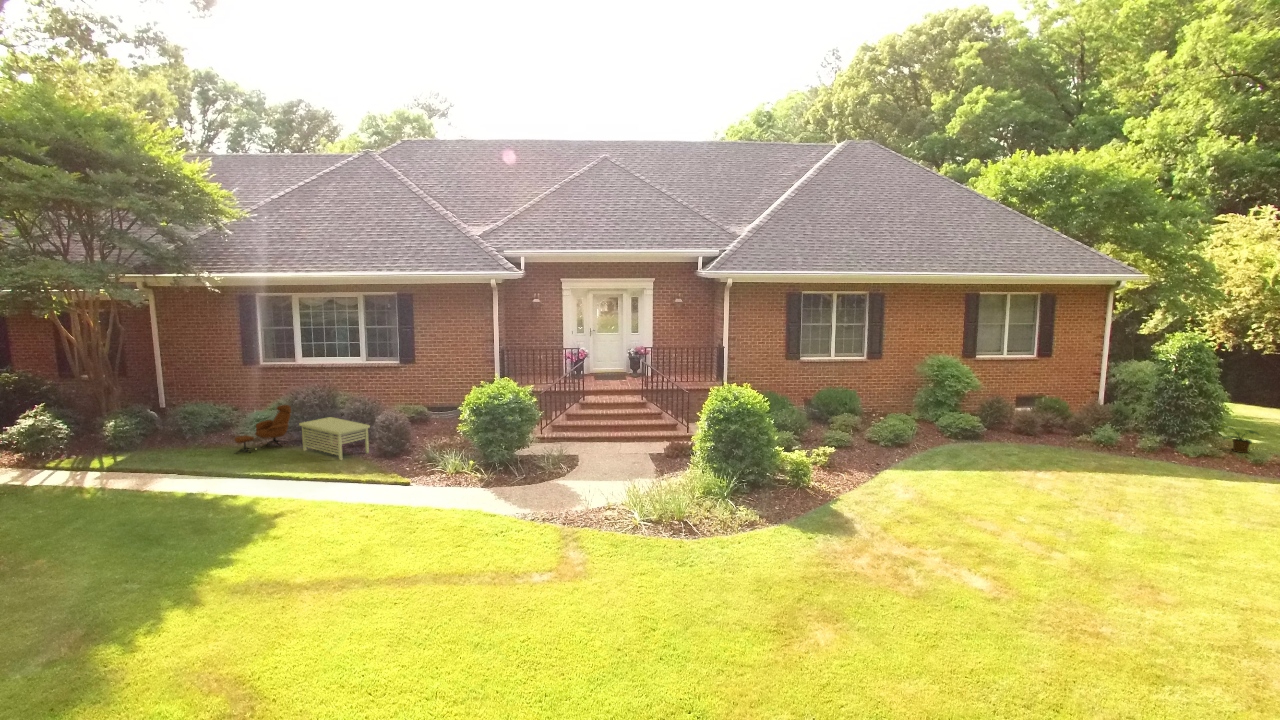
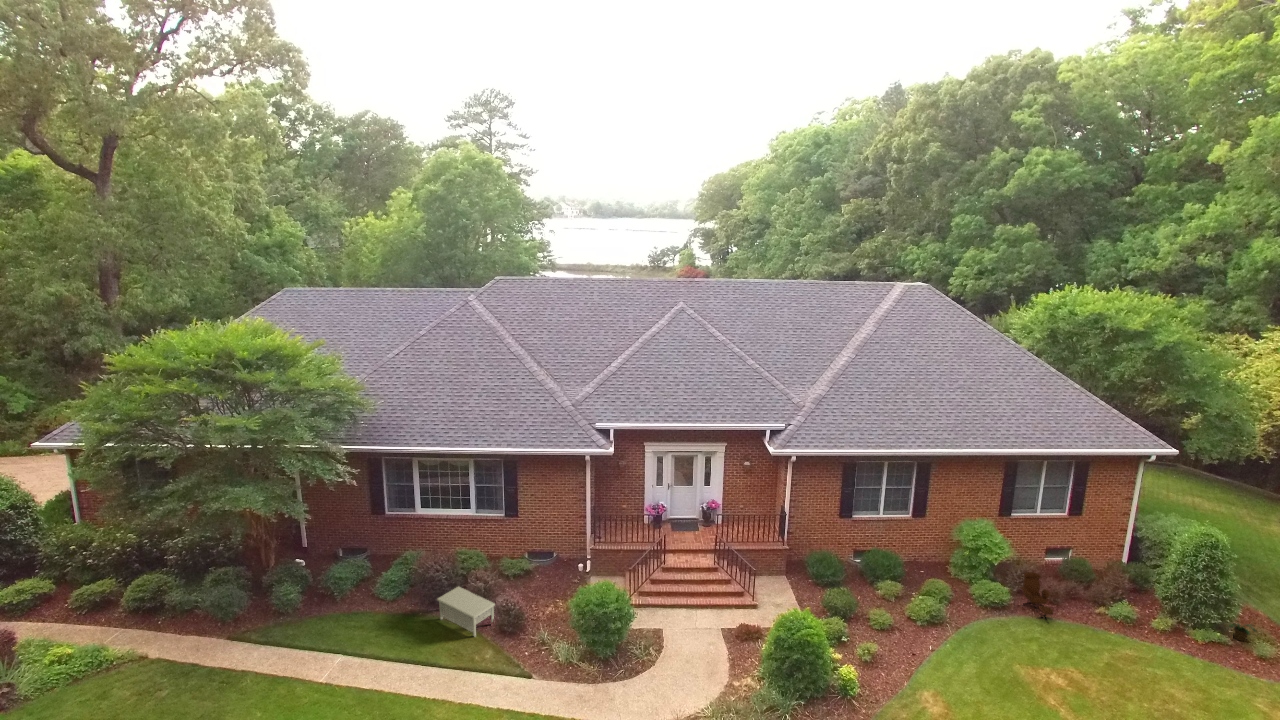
lounge chair: present [235,405,291,451] -> present [1021,572,1054,619]

